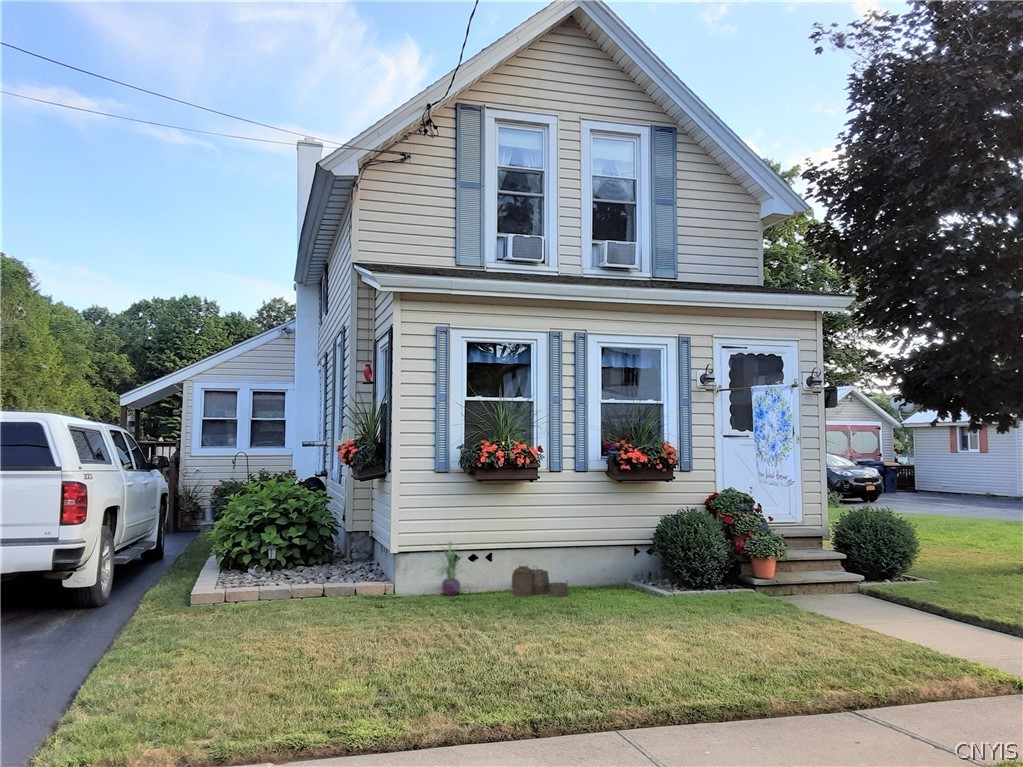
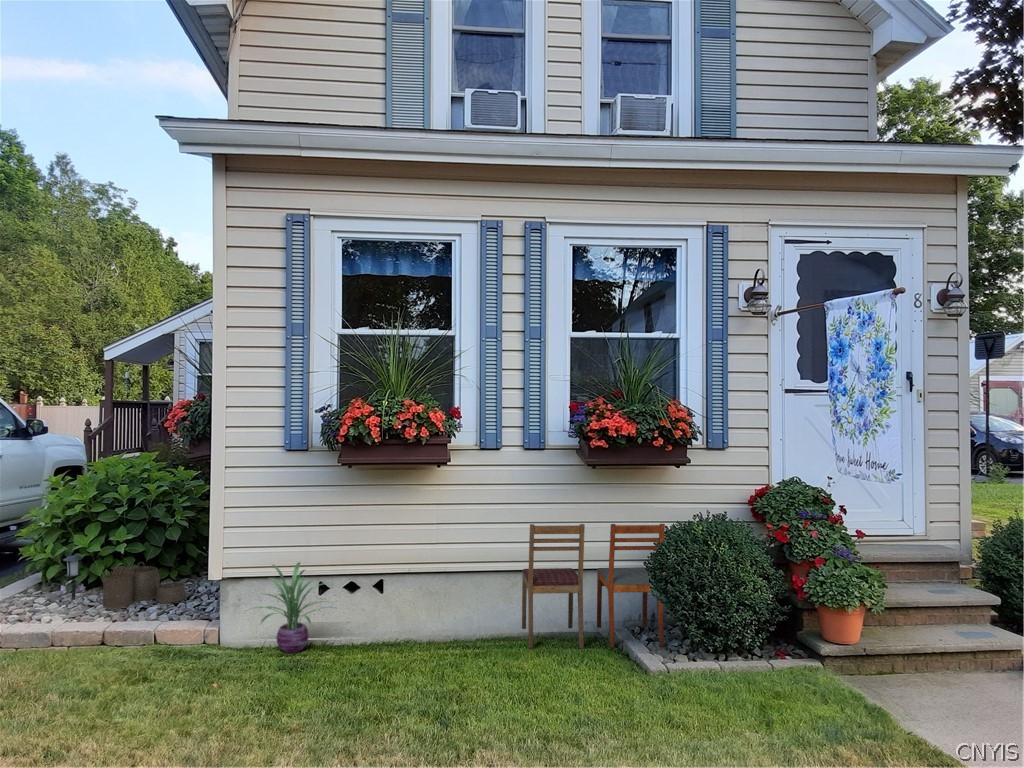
chair: none [574,514,664,591] -> present [522,524,665,649]
woven basket: present [512,566,568,597] -> present [102,562,186,608]

